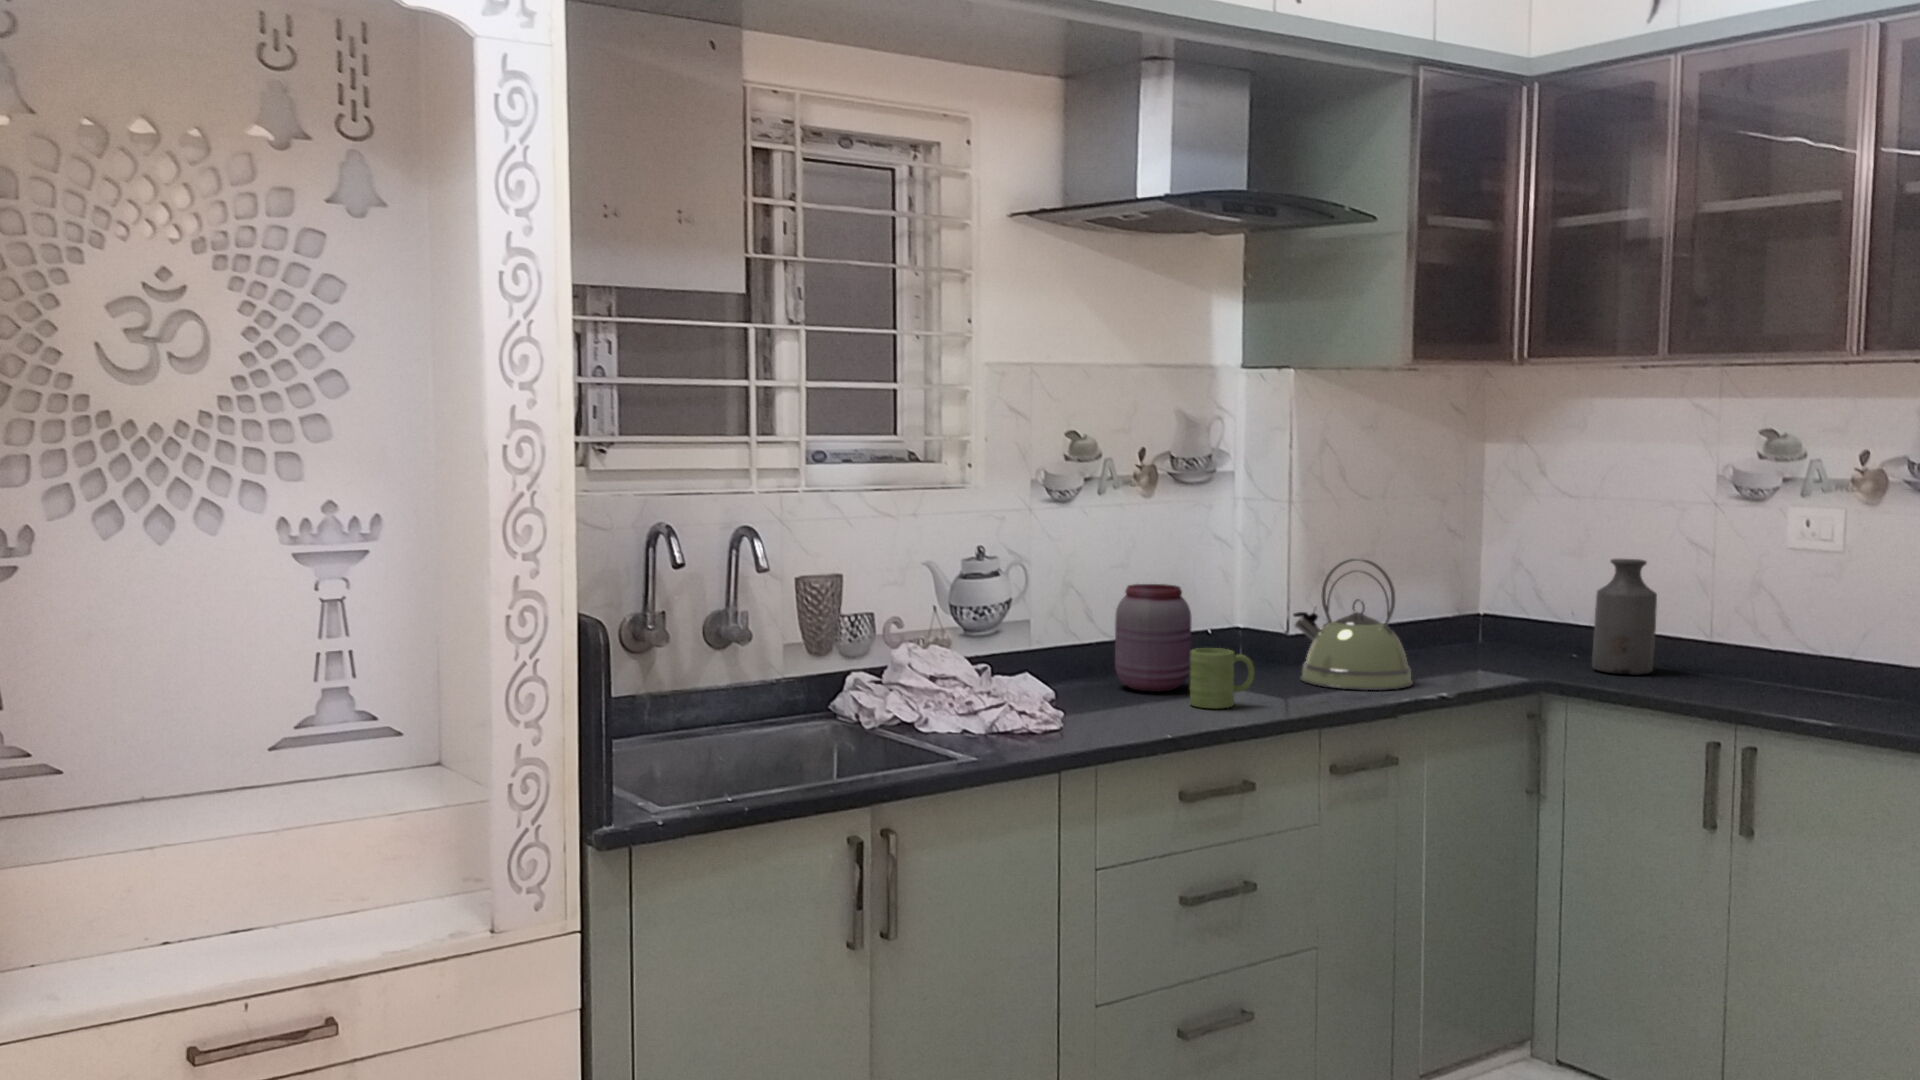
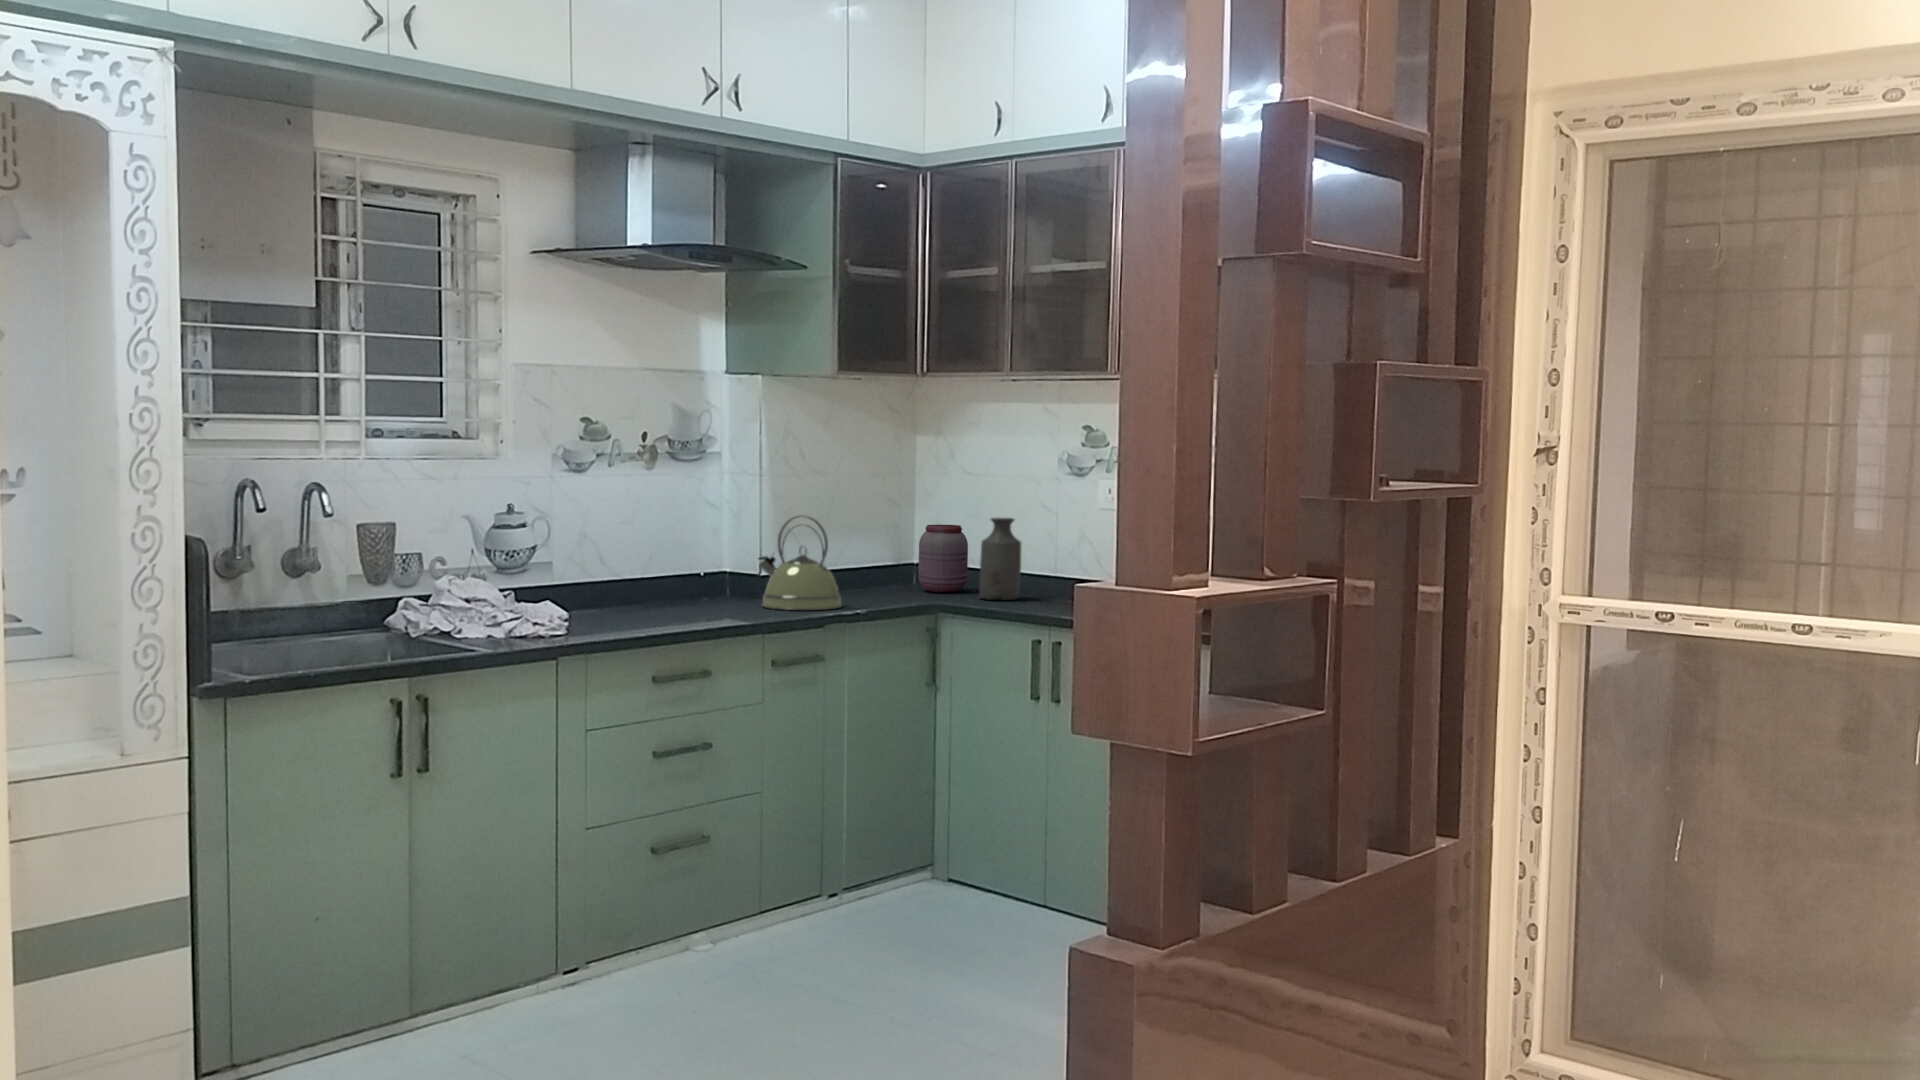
jar: present [1115,584,1192,691] -> present [919,525,968,592]
mug: present [1190,648,1254,709] -> none [667,578,715,621]

